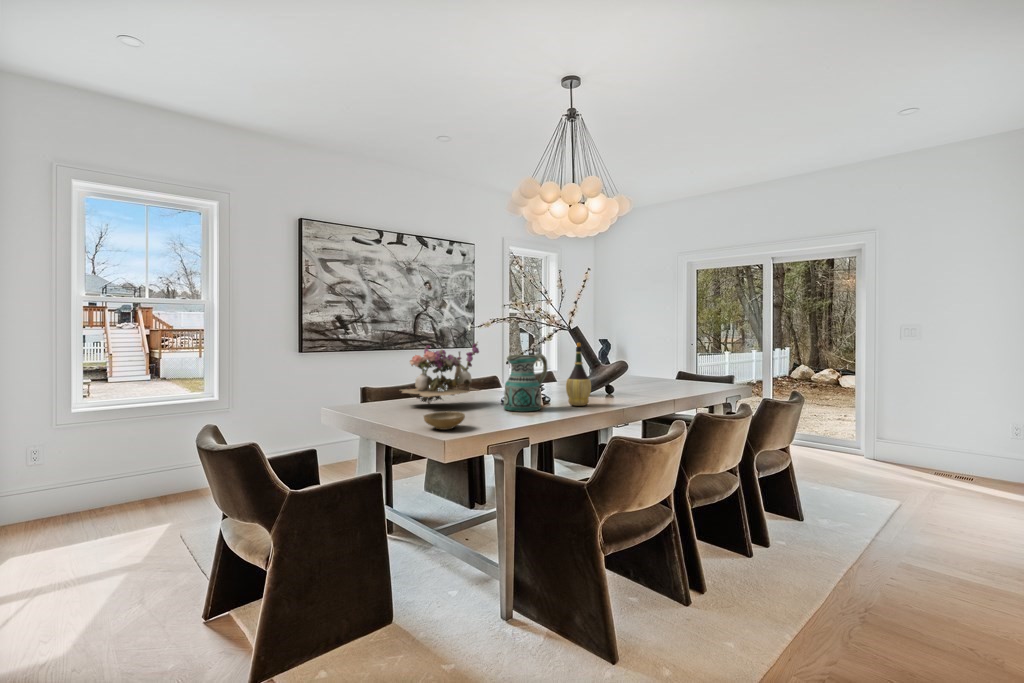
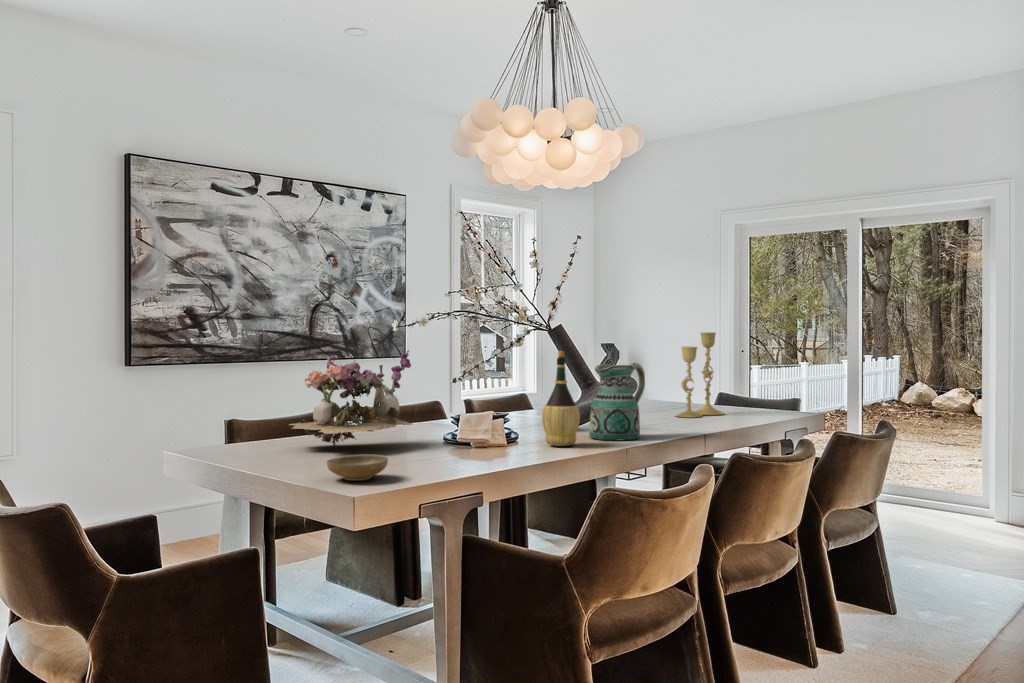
candlestick: none [649,332,681,387] -> present [675,332,724,418]
ceramic pitcher: present [504,354,548,412] -> present [589,363,645,441]

